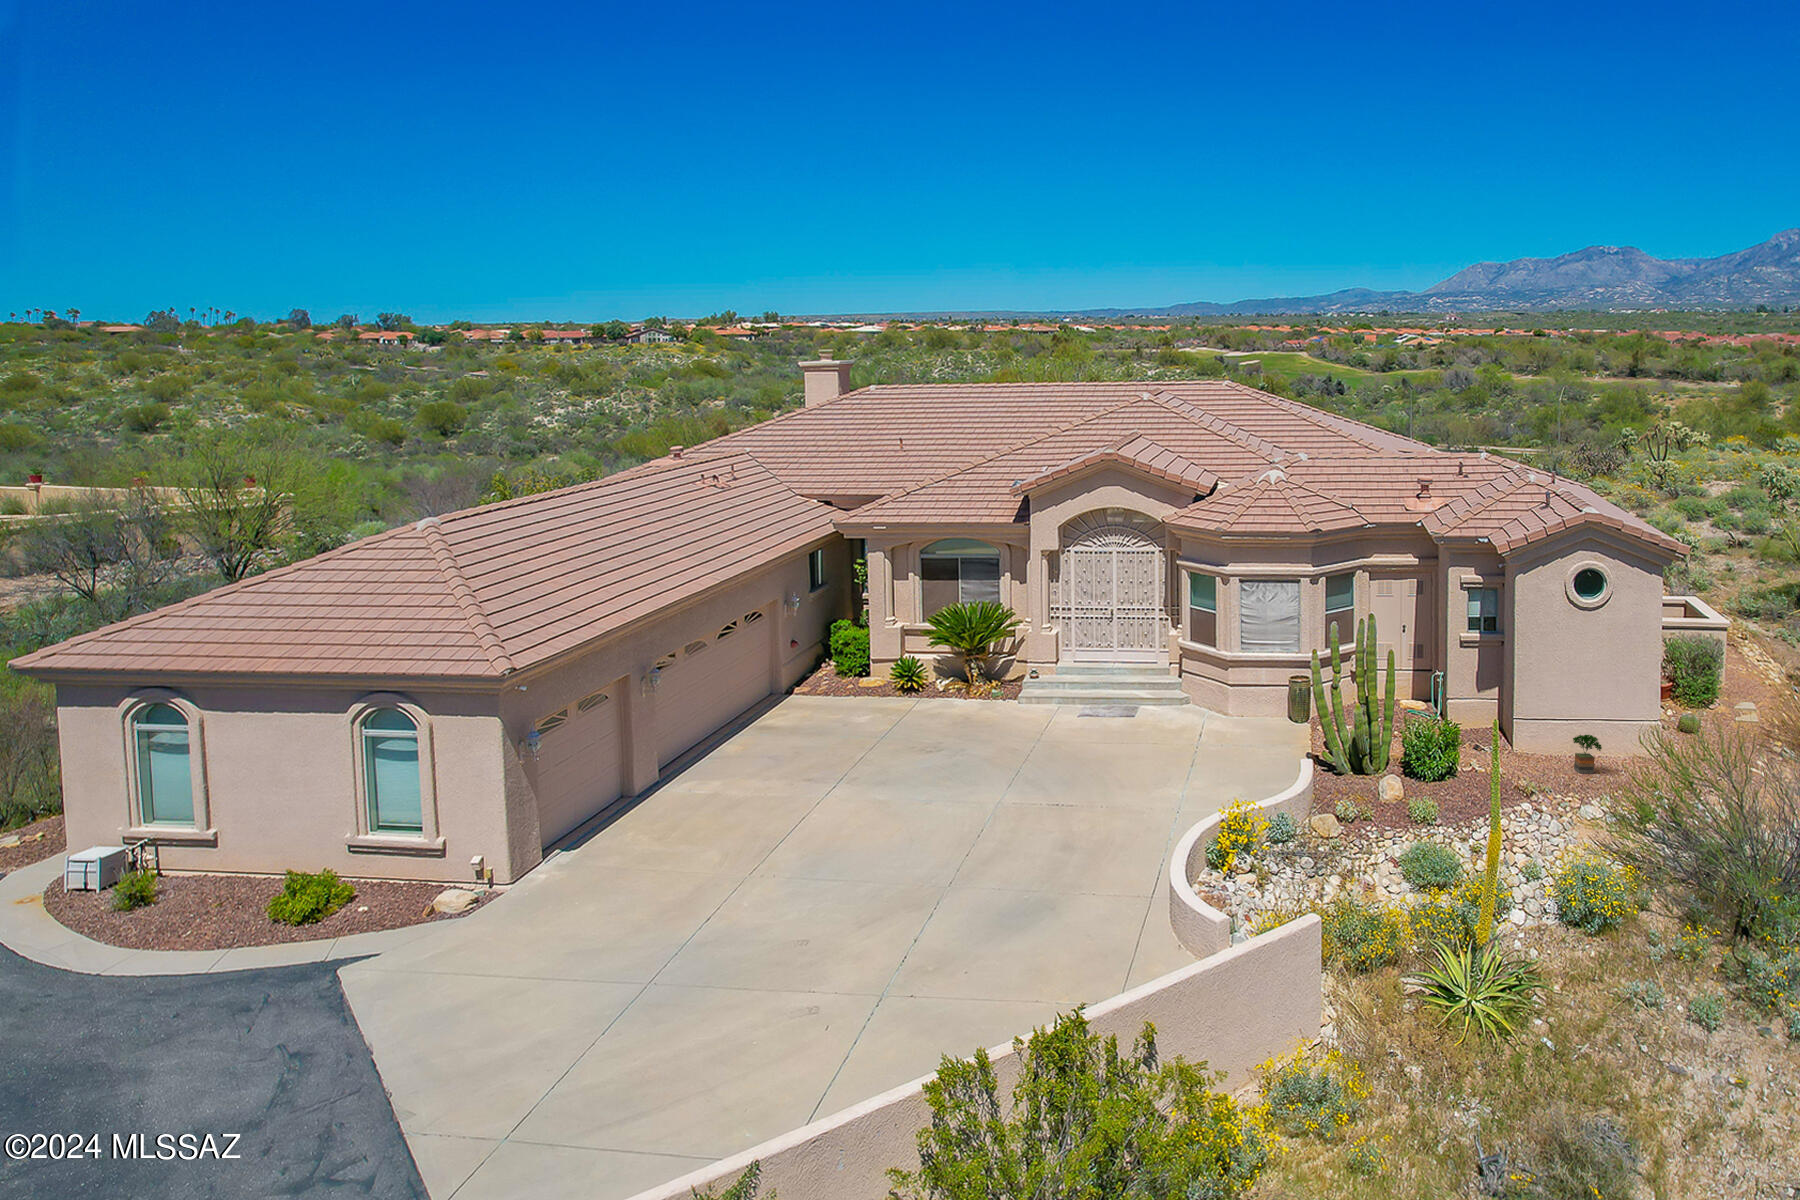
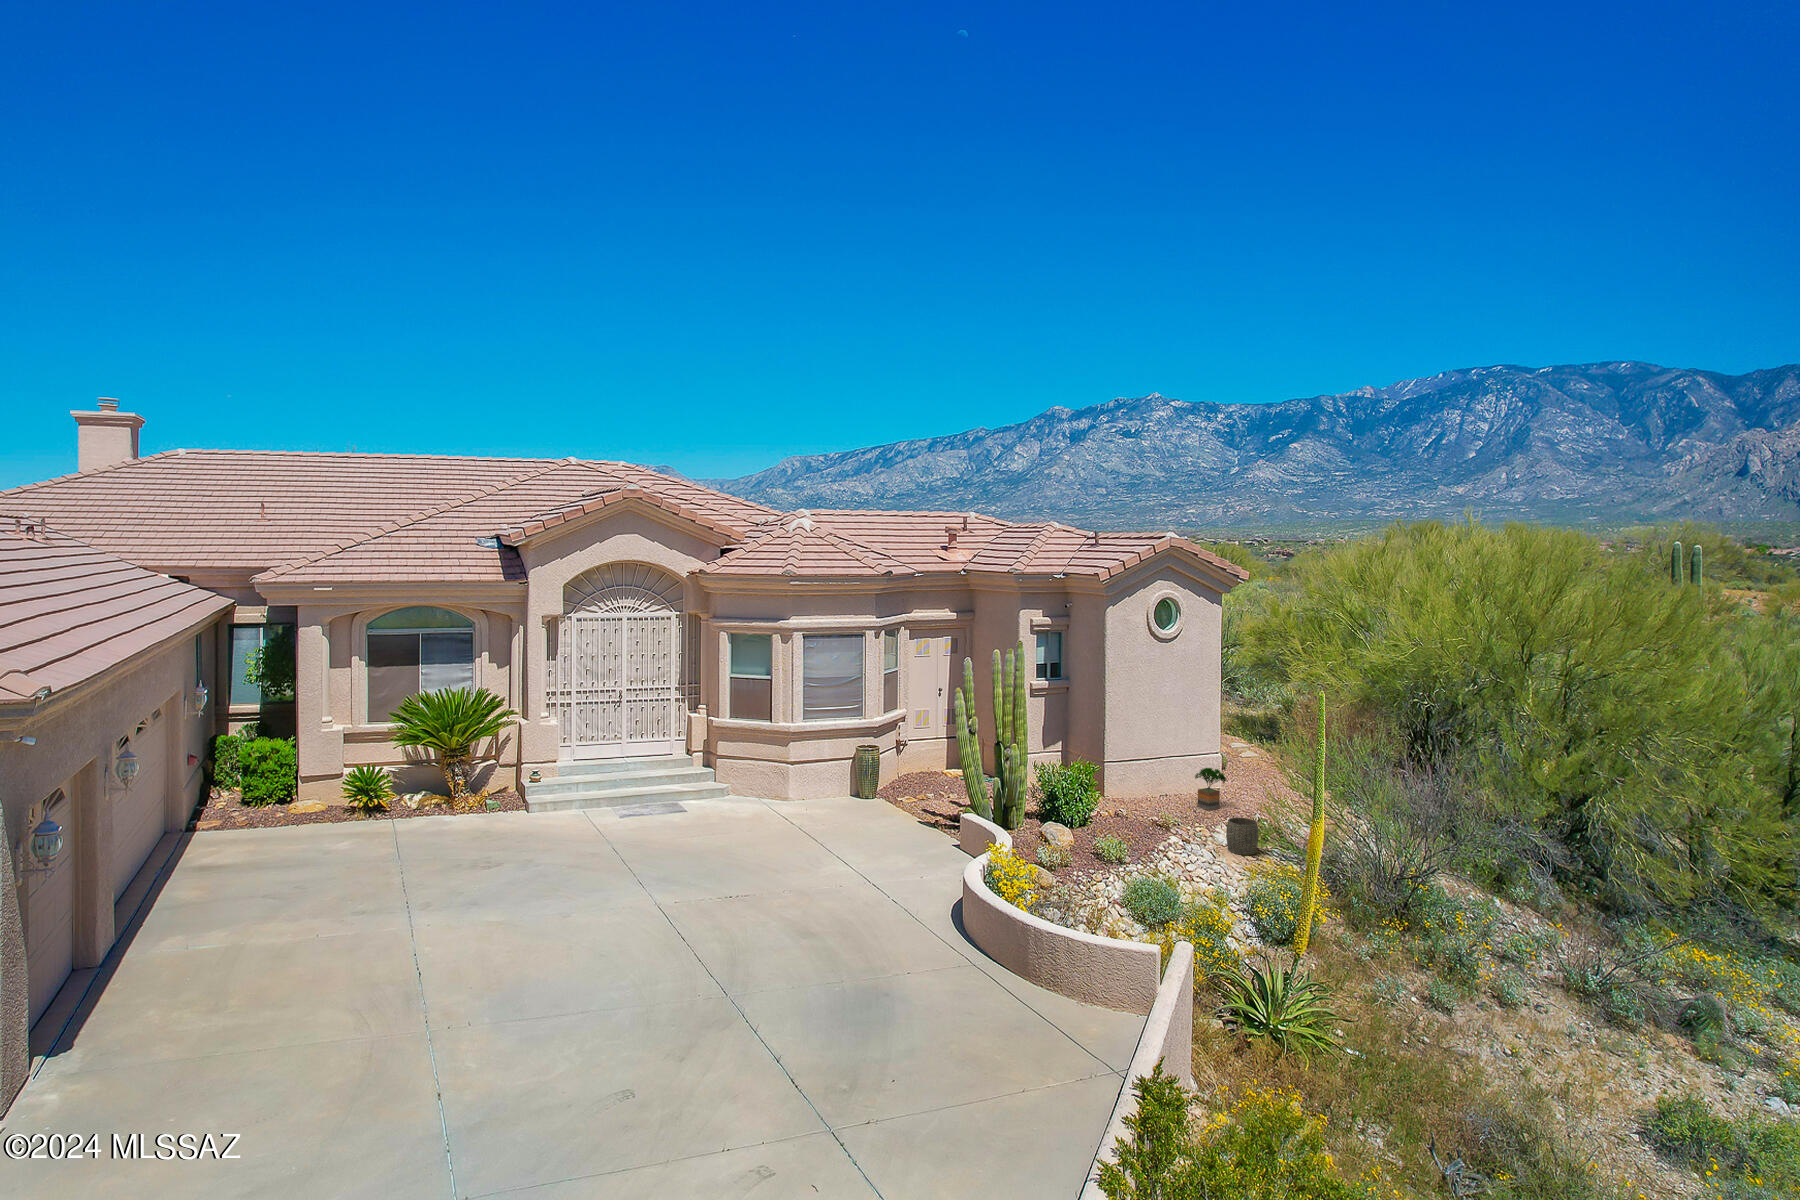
woven basket: none [1532,777,1561,810] -> present [1226,818,1258,855]

